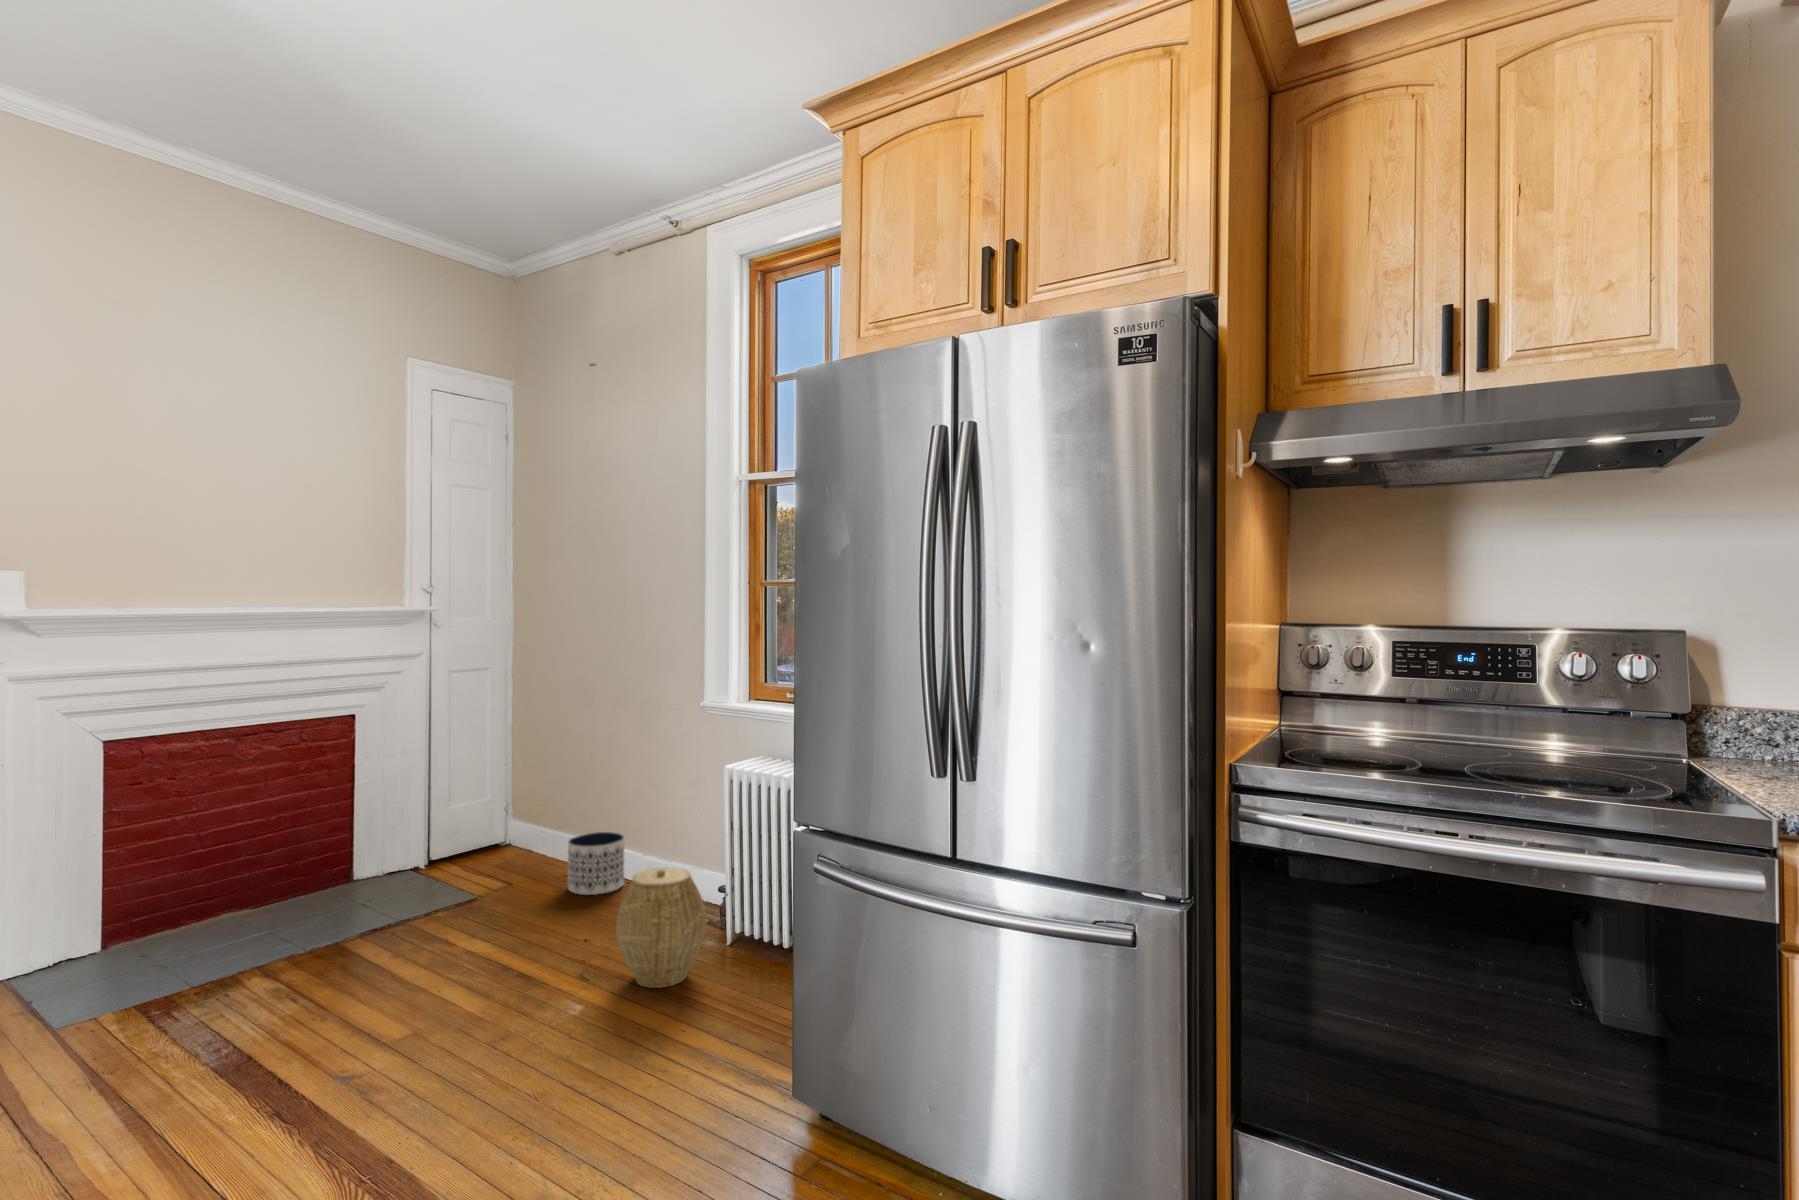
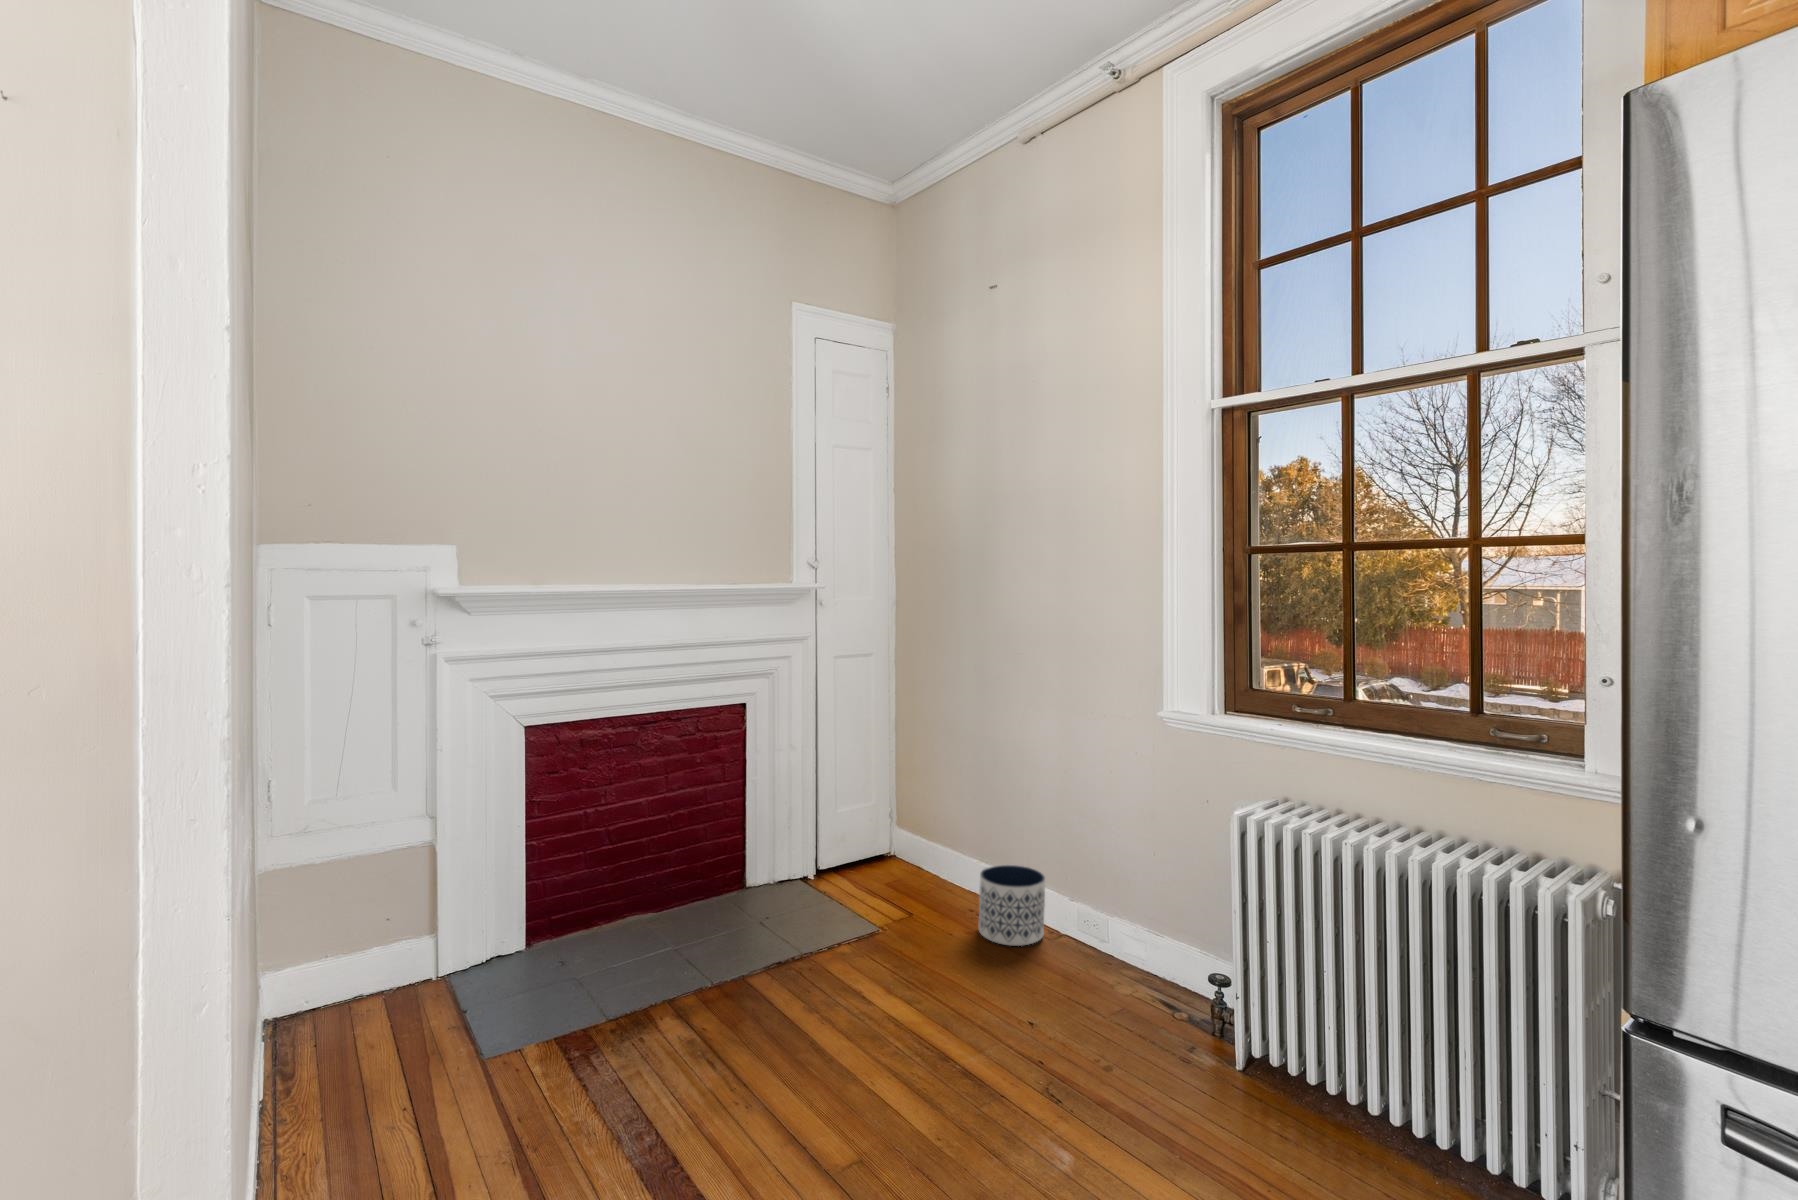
woven basket: present [616,867,706,988] -> none [1094,958,1221,1135]

